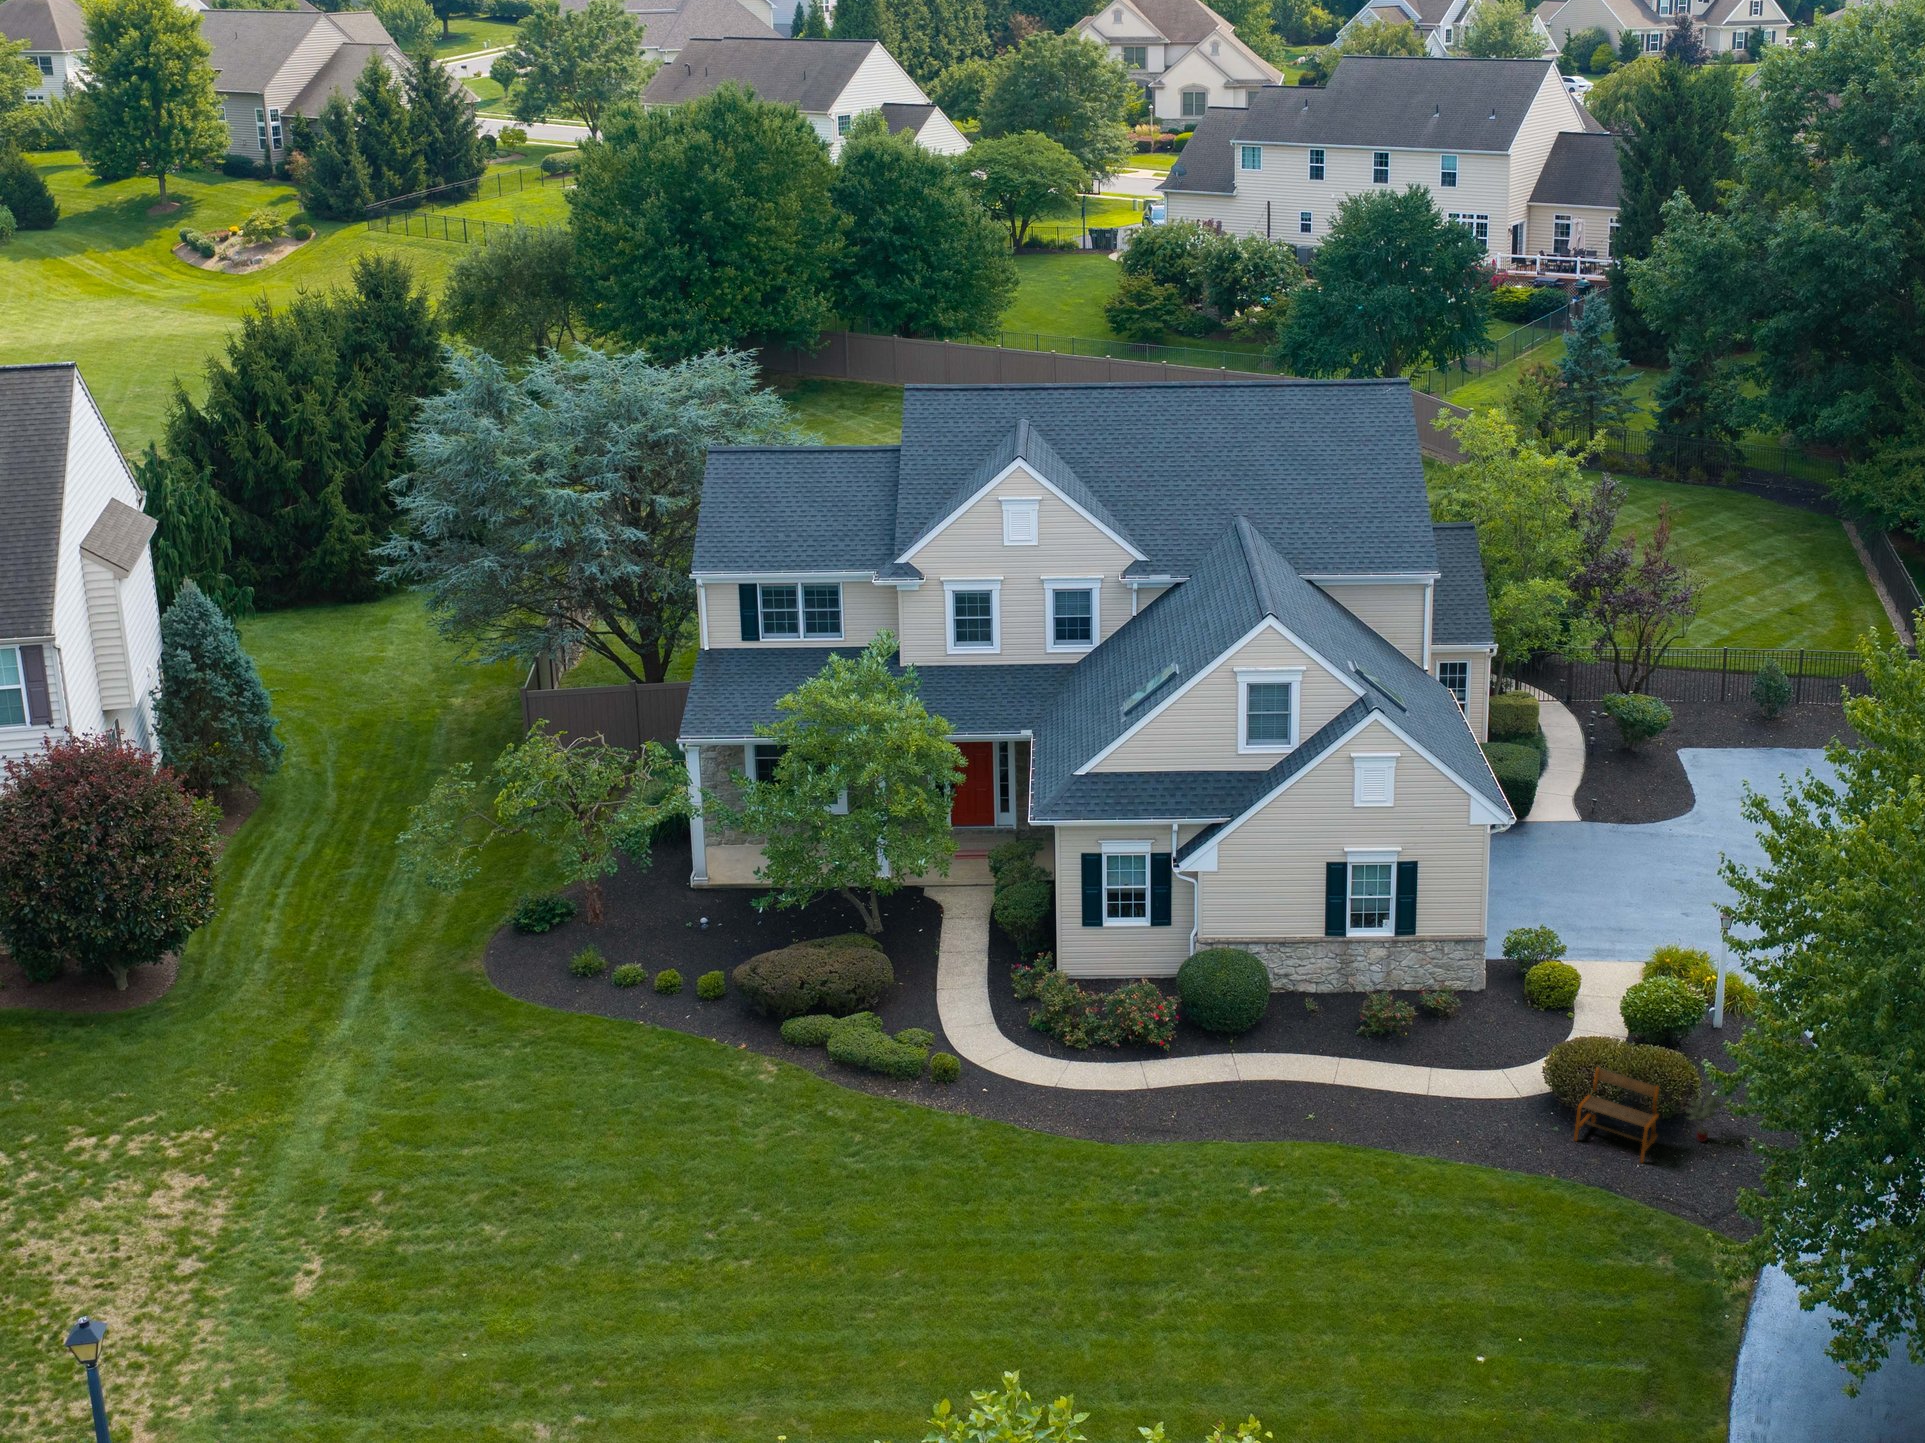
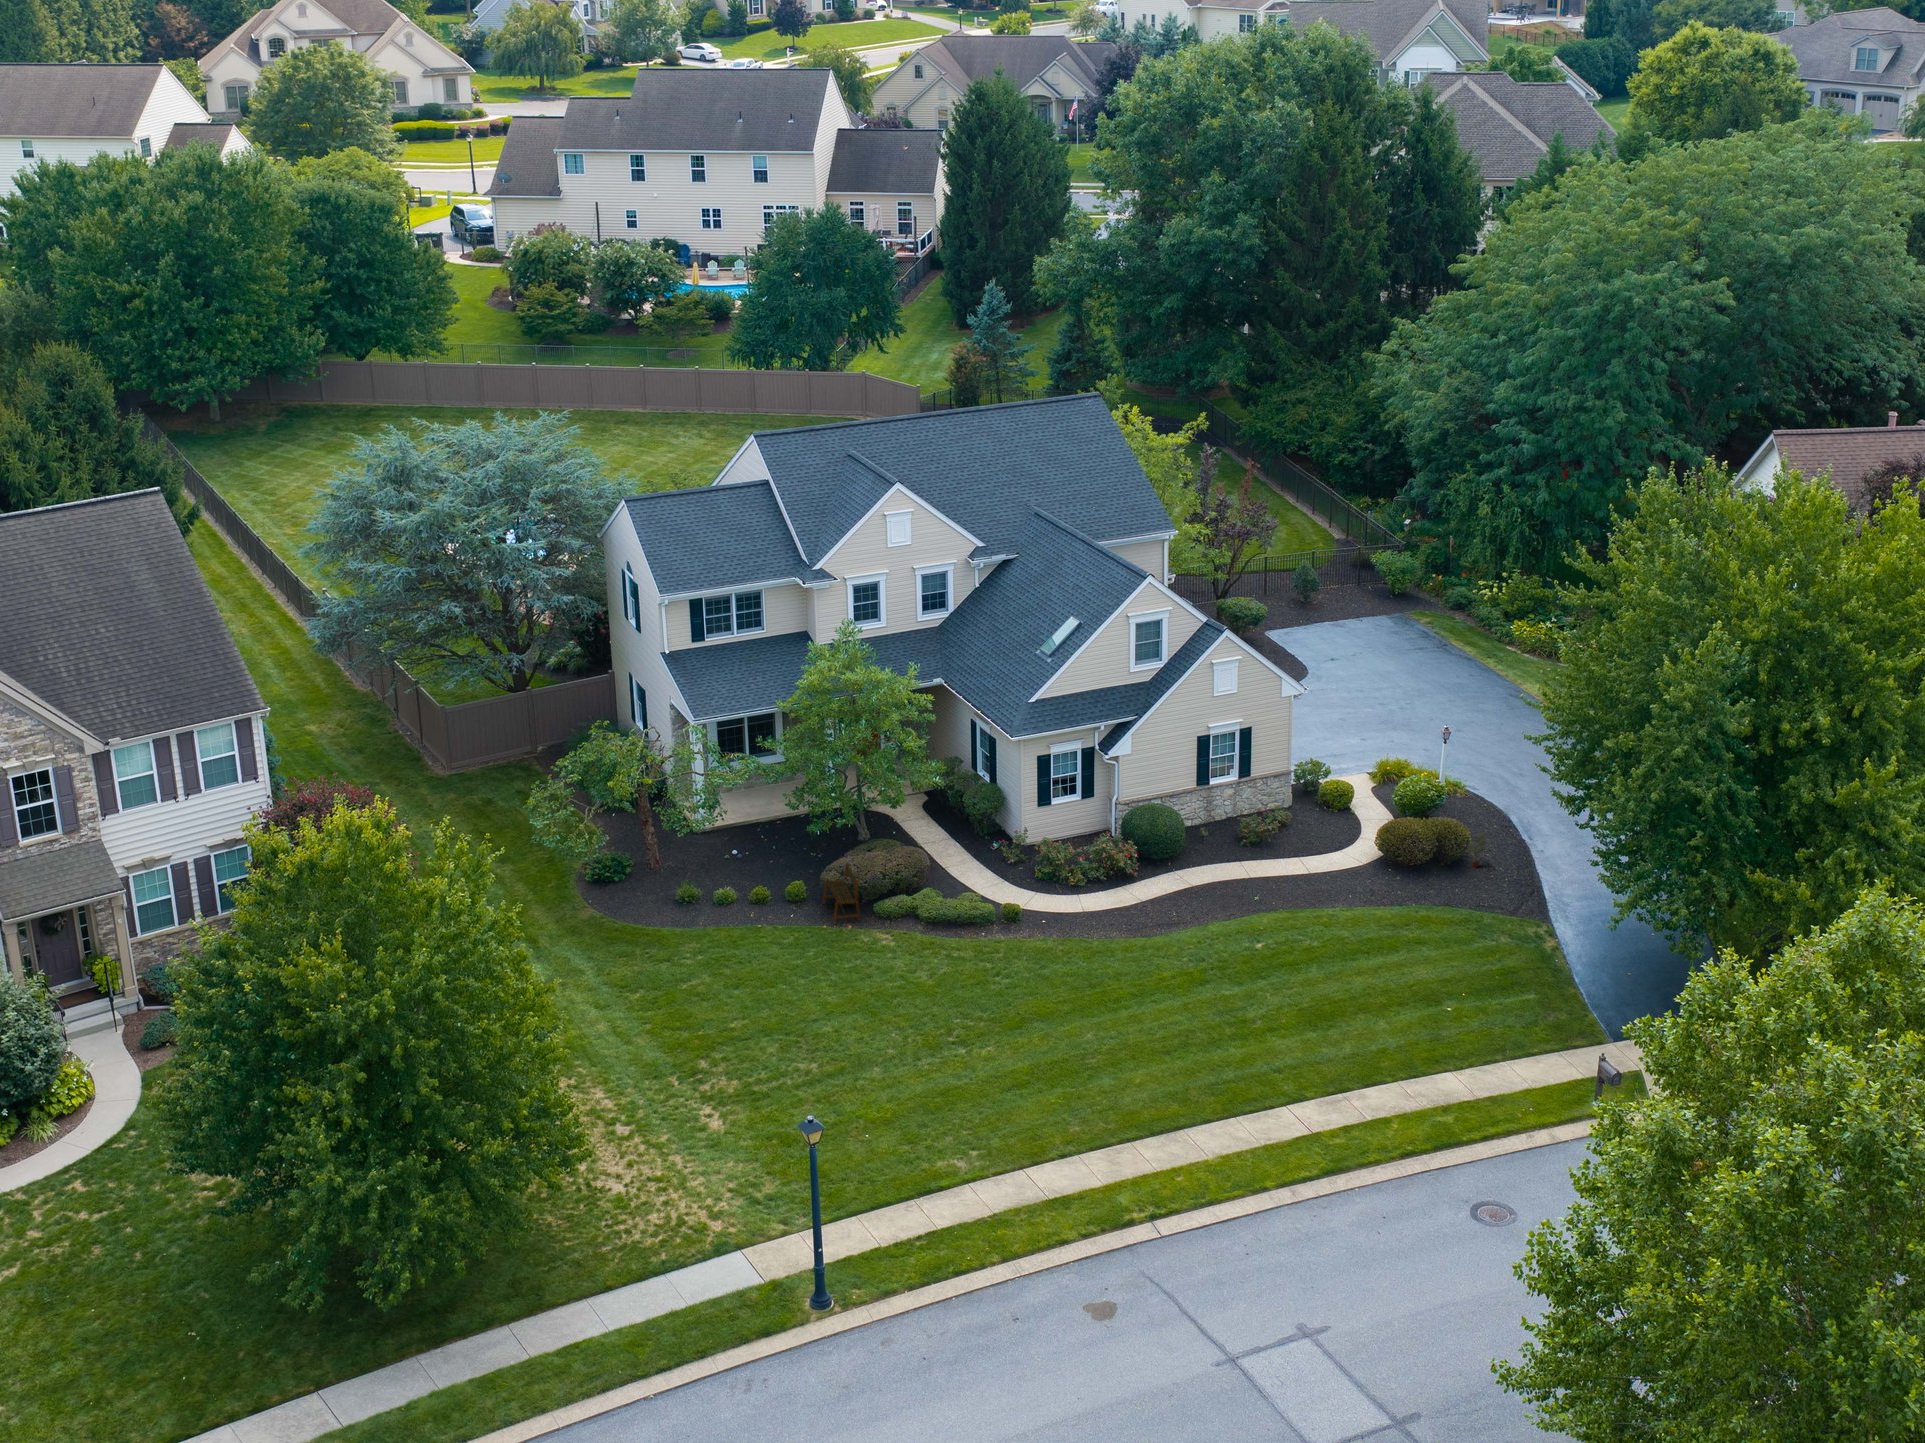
bench: present [1574,1067,1659,1163] -> present [823,864,860,925]

